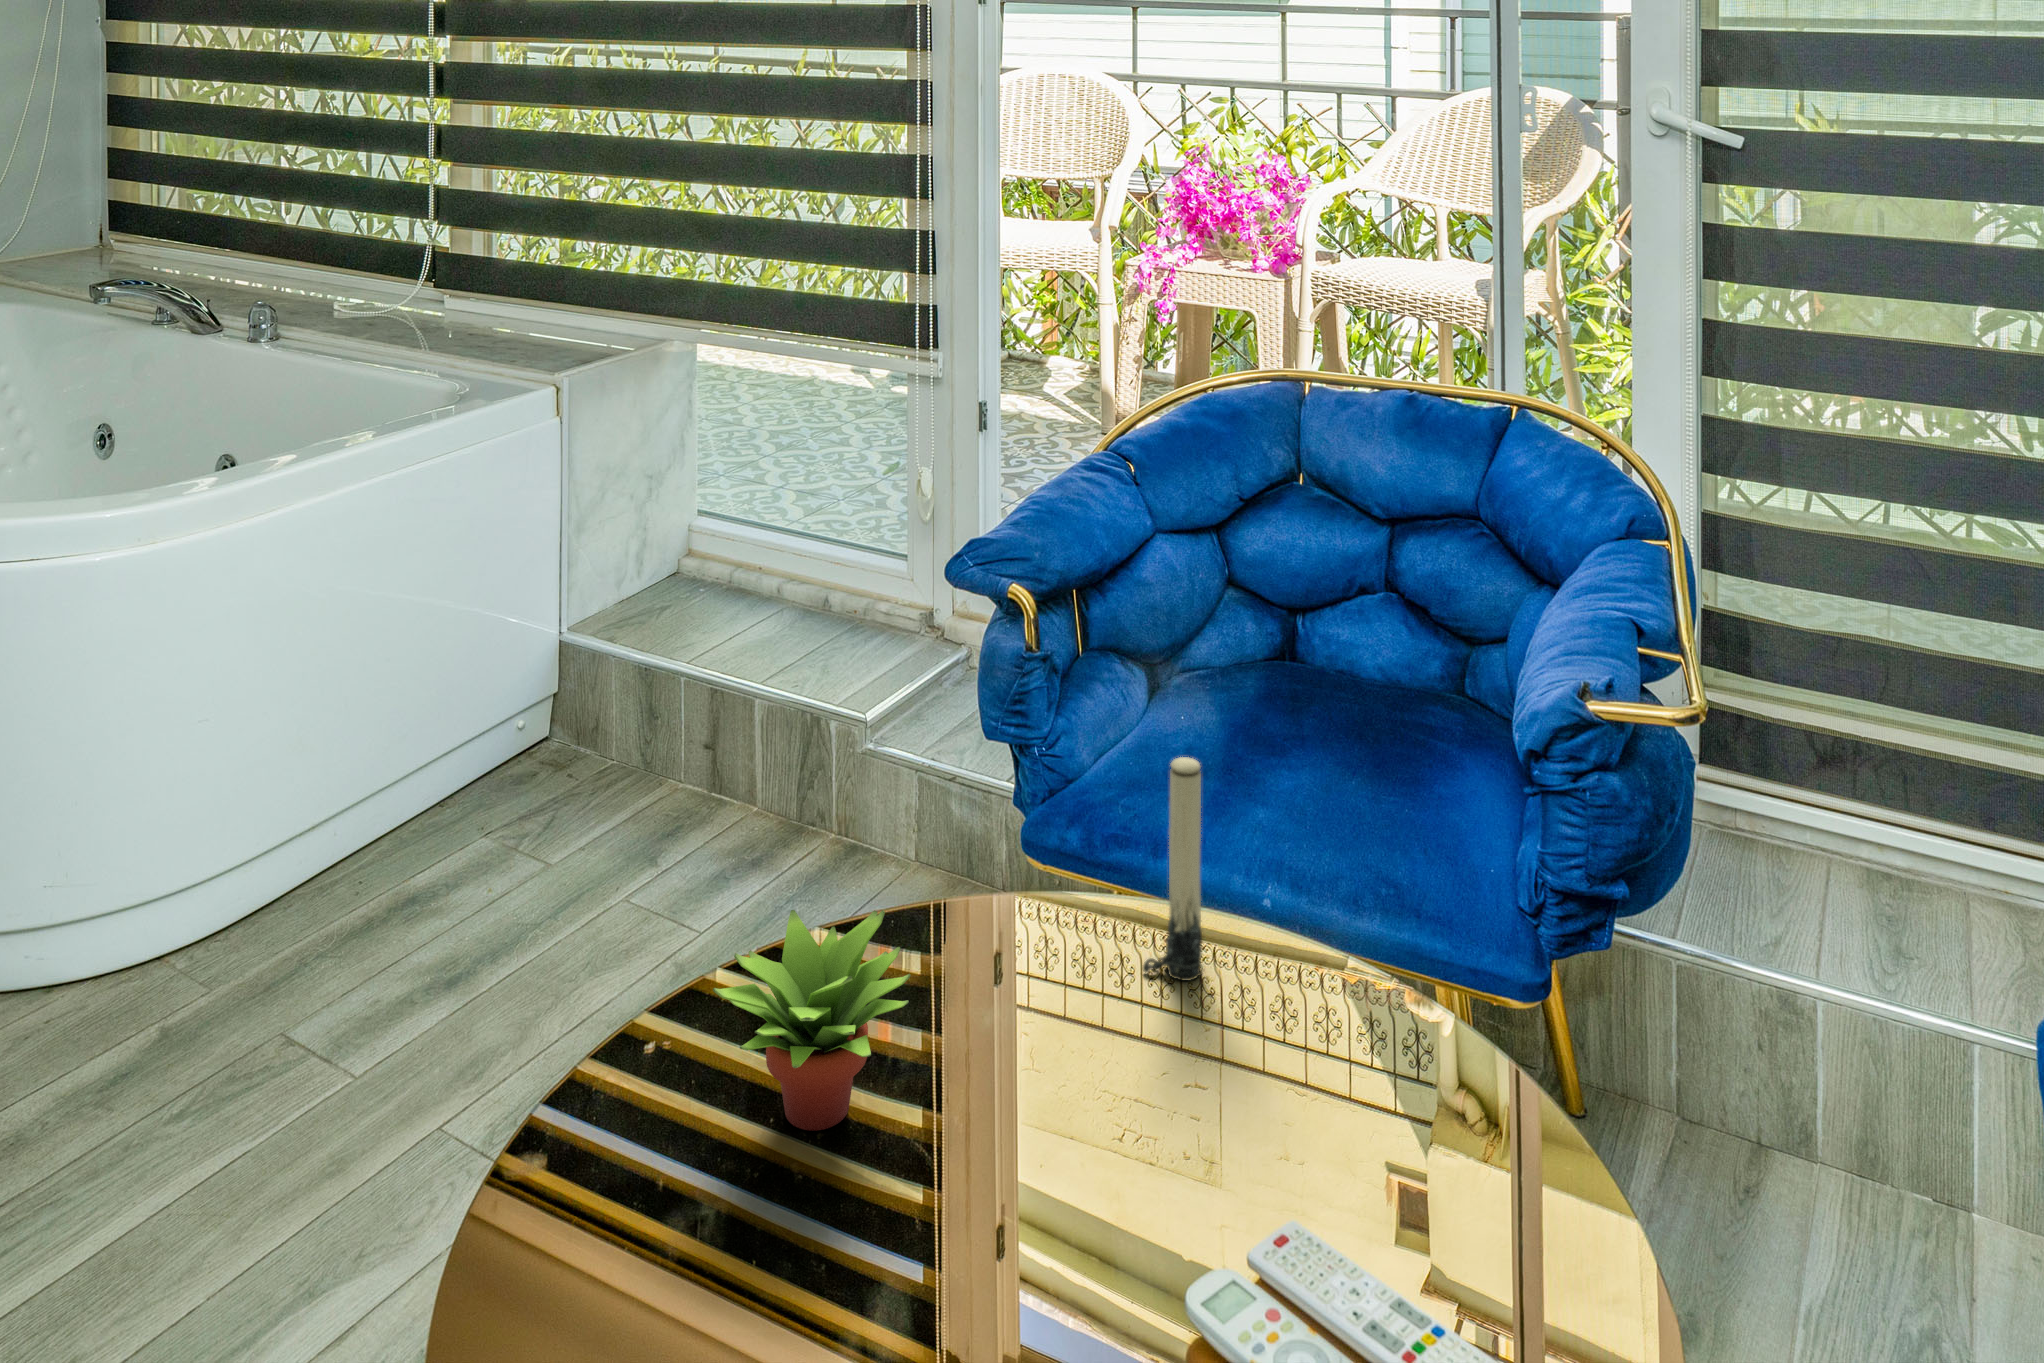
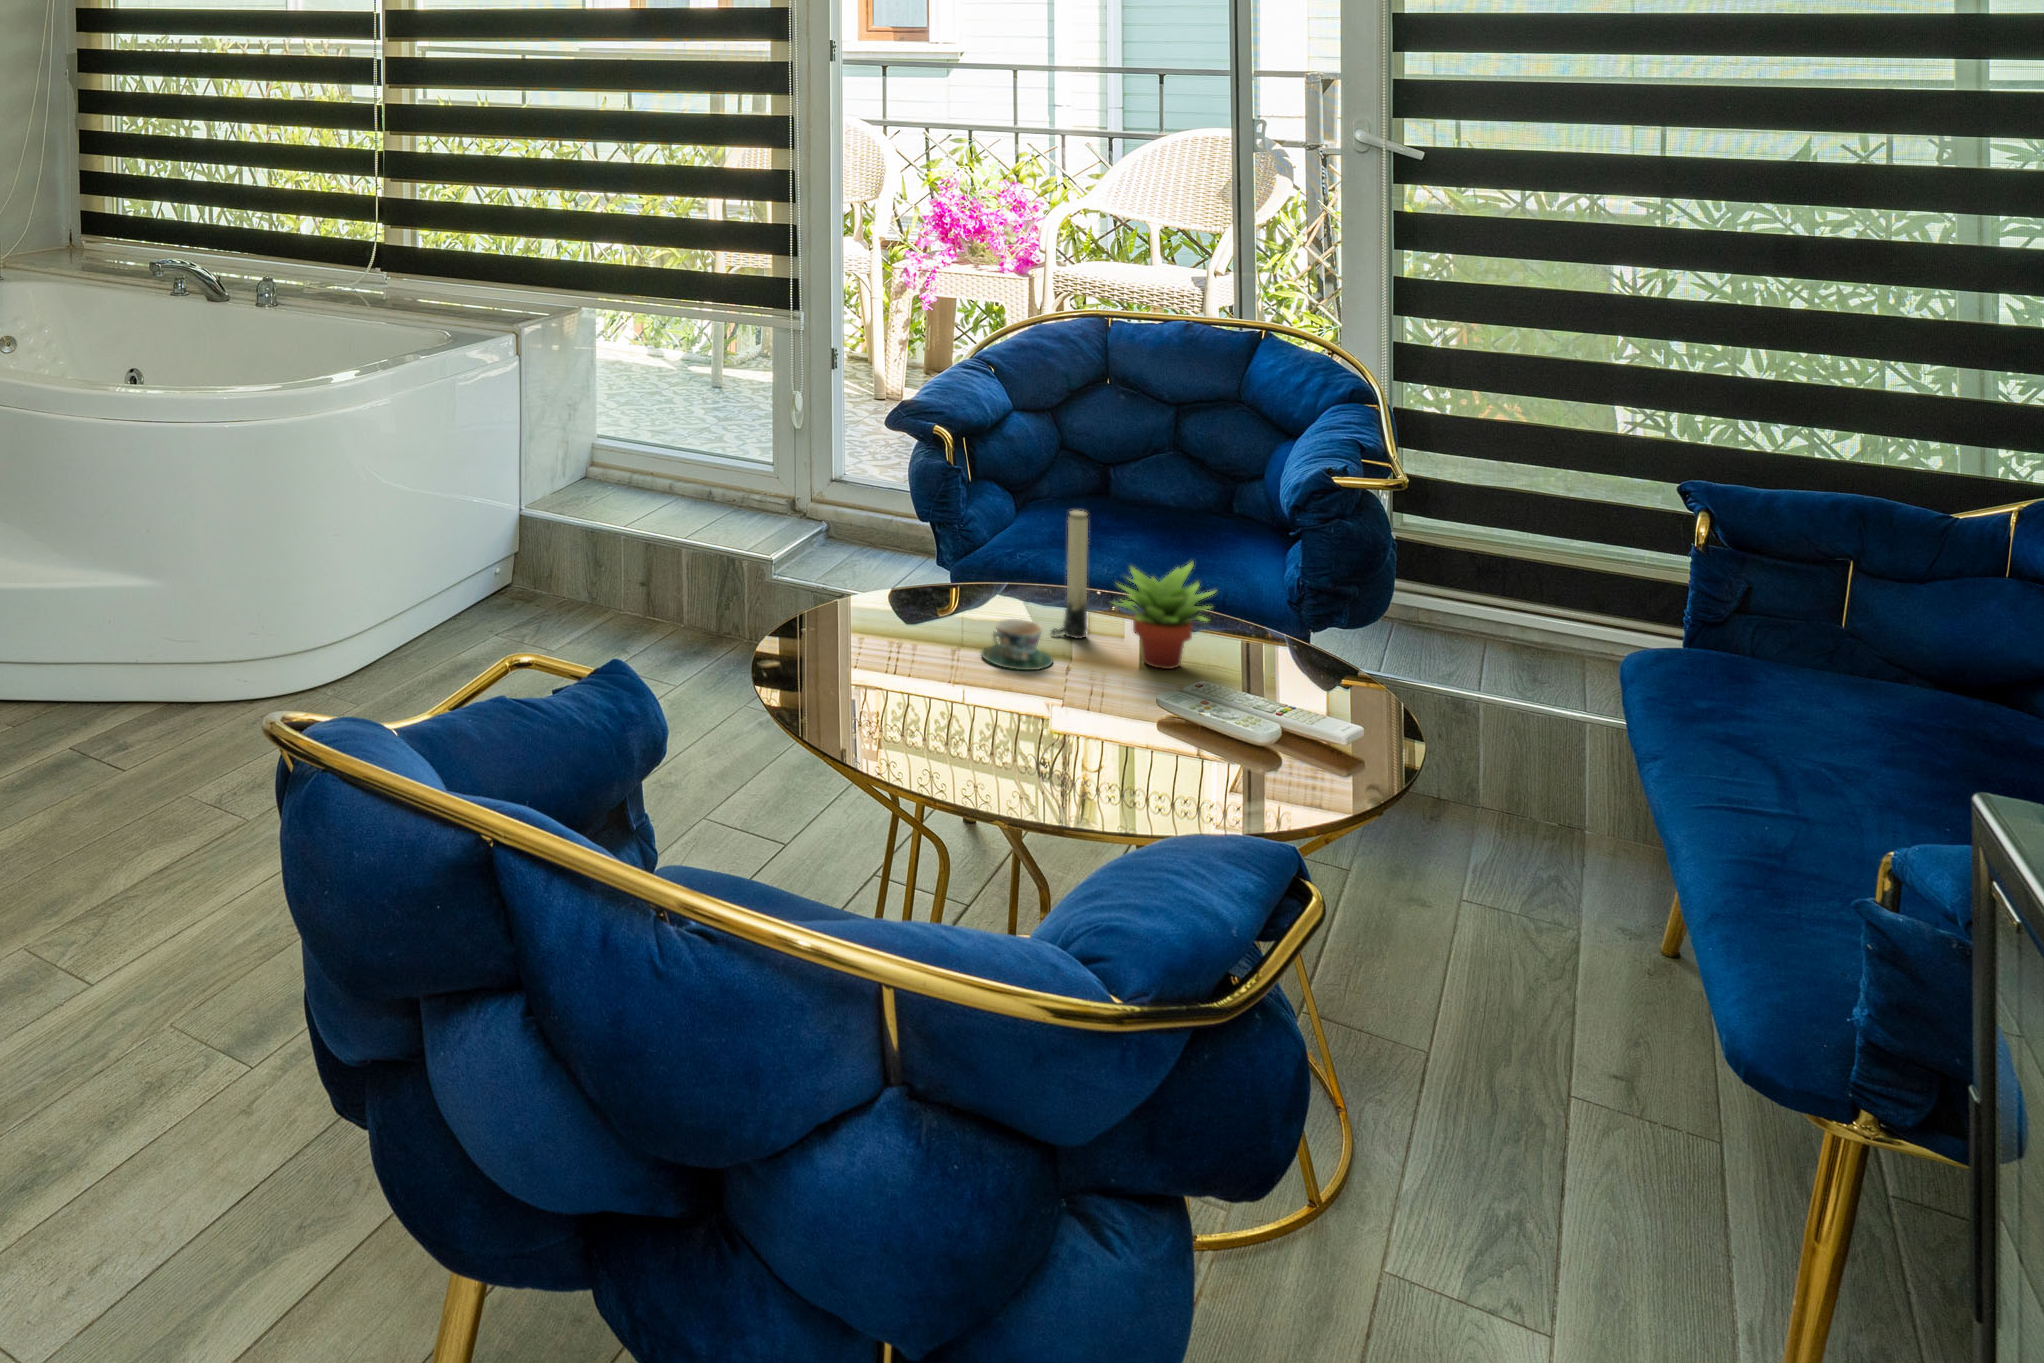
succulent plant: present [713,910,911,1131] -> present [1117,562,1215,669]
teacup: none [1003,968,1123,1088] -> present [982,619,1053,670]

